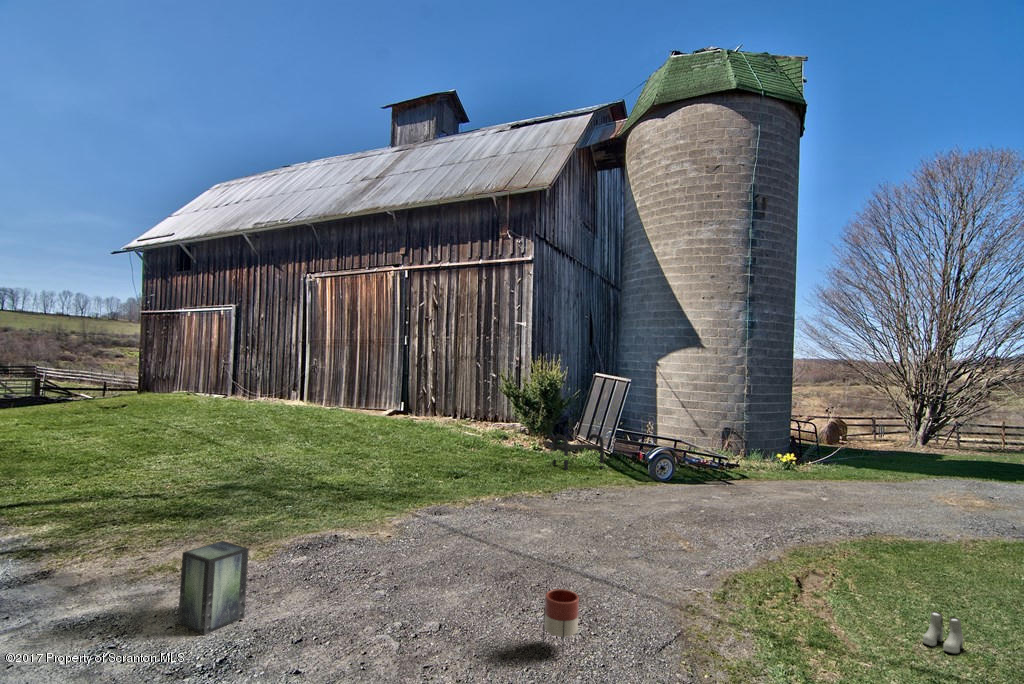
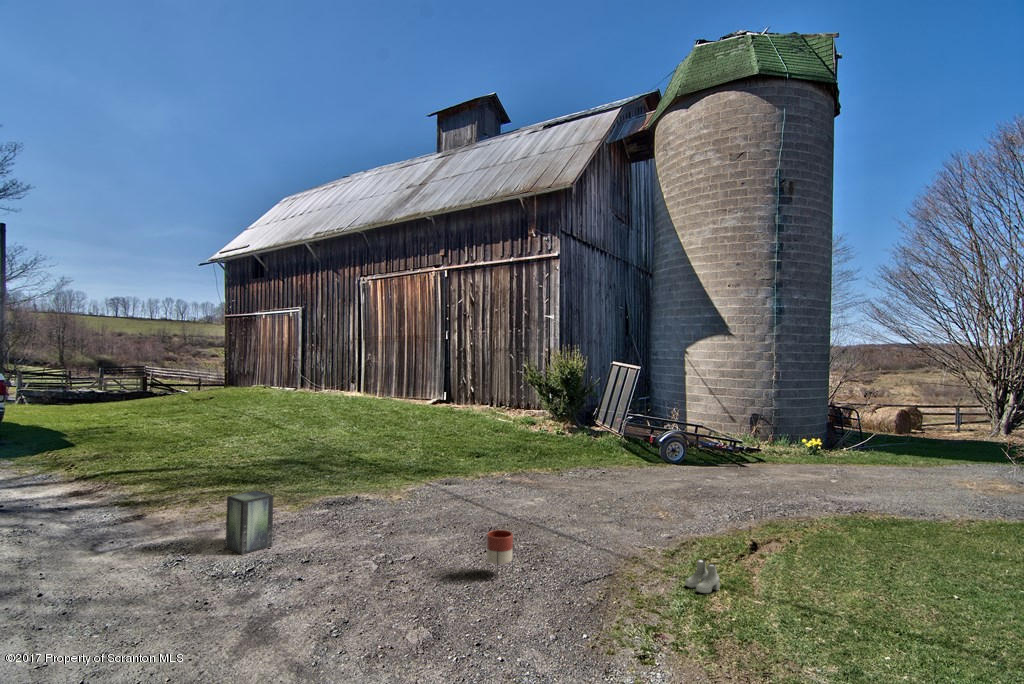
bench: present [553,434,604,470] -> none [574,419,622,453]
boots: present [923,611,963,654] -> present [685,559,720,593]

